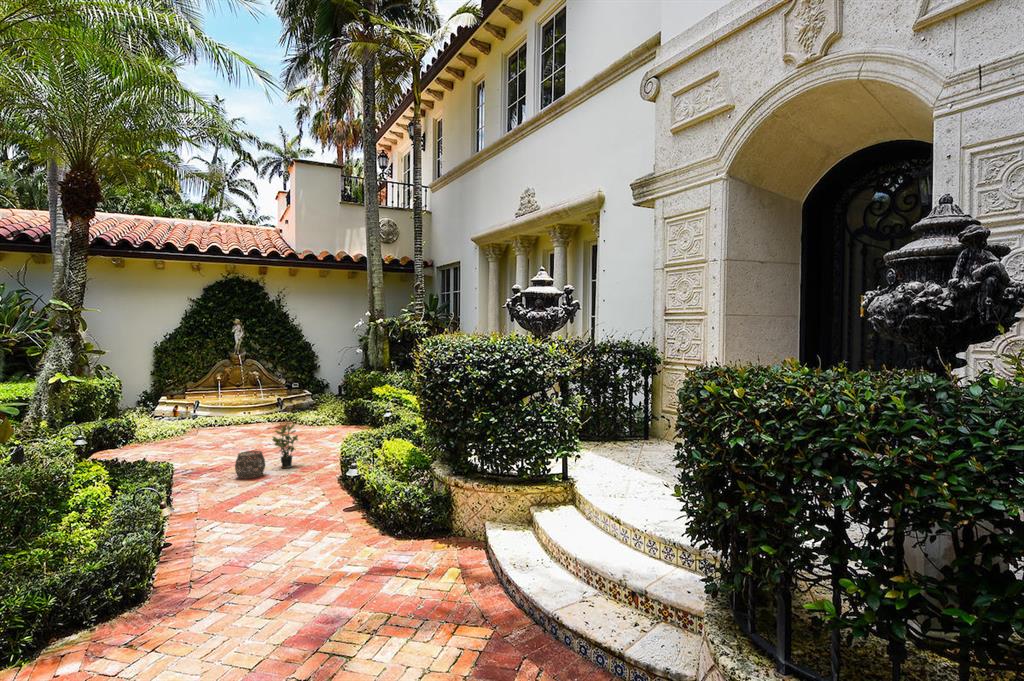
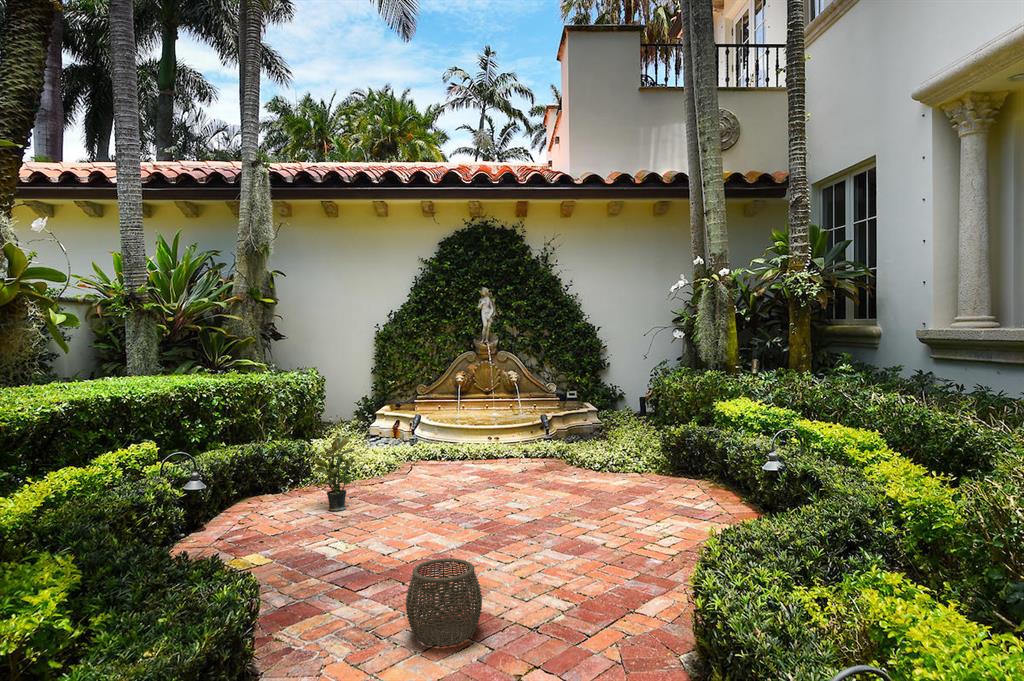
potted plant: present [272,423,298,468] -> present [314,436,356,511]

